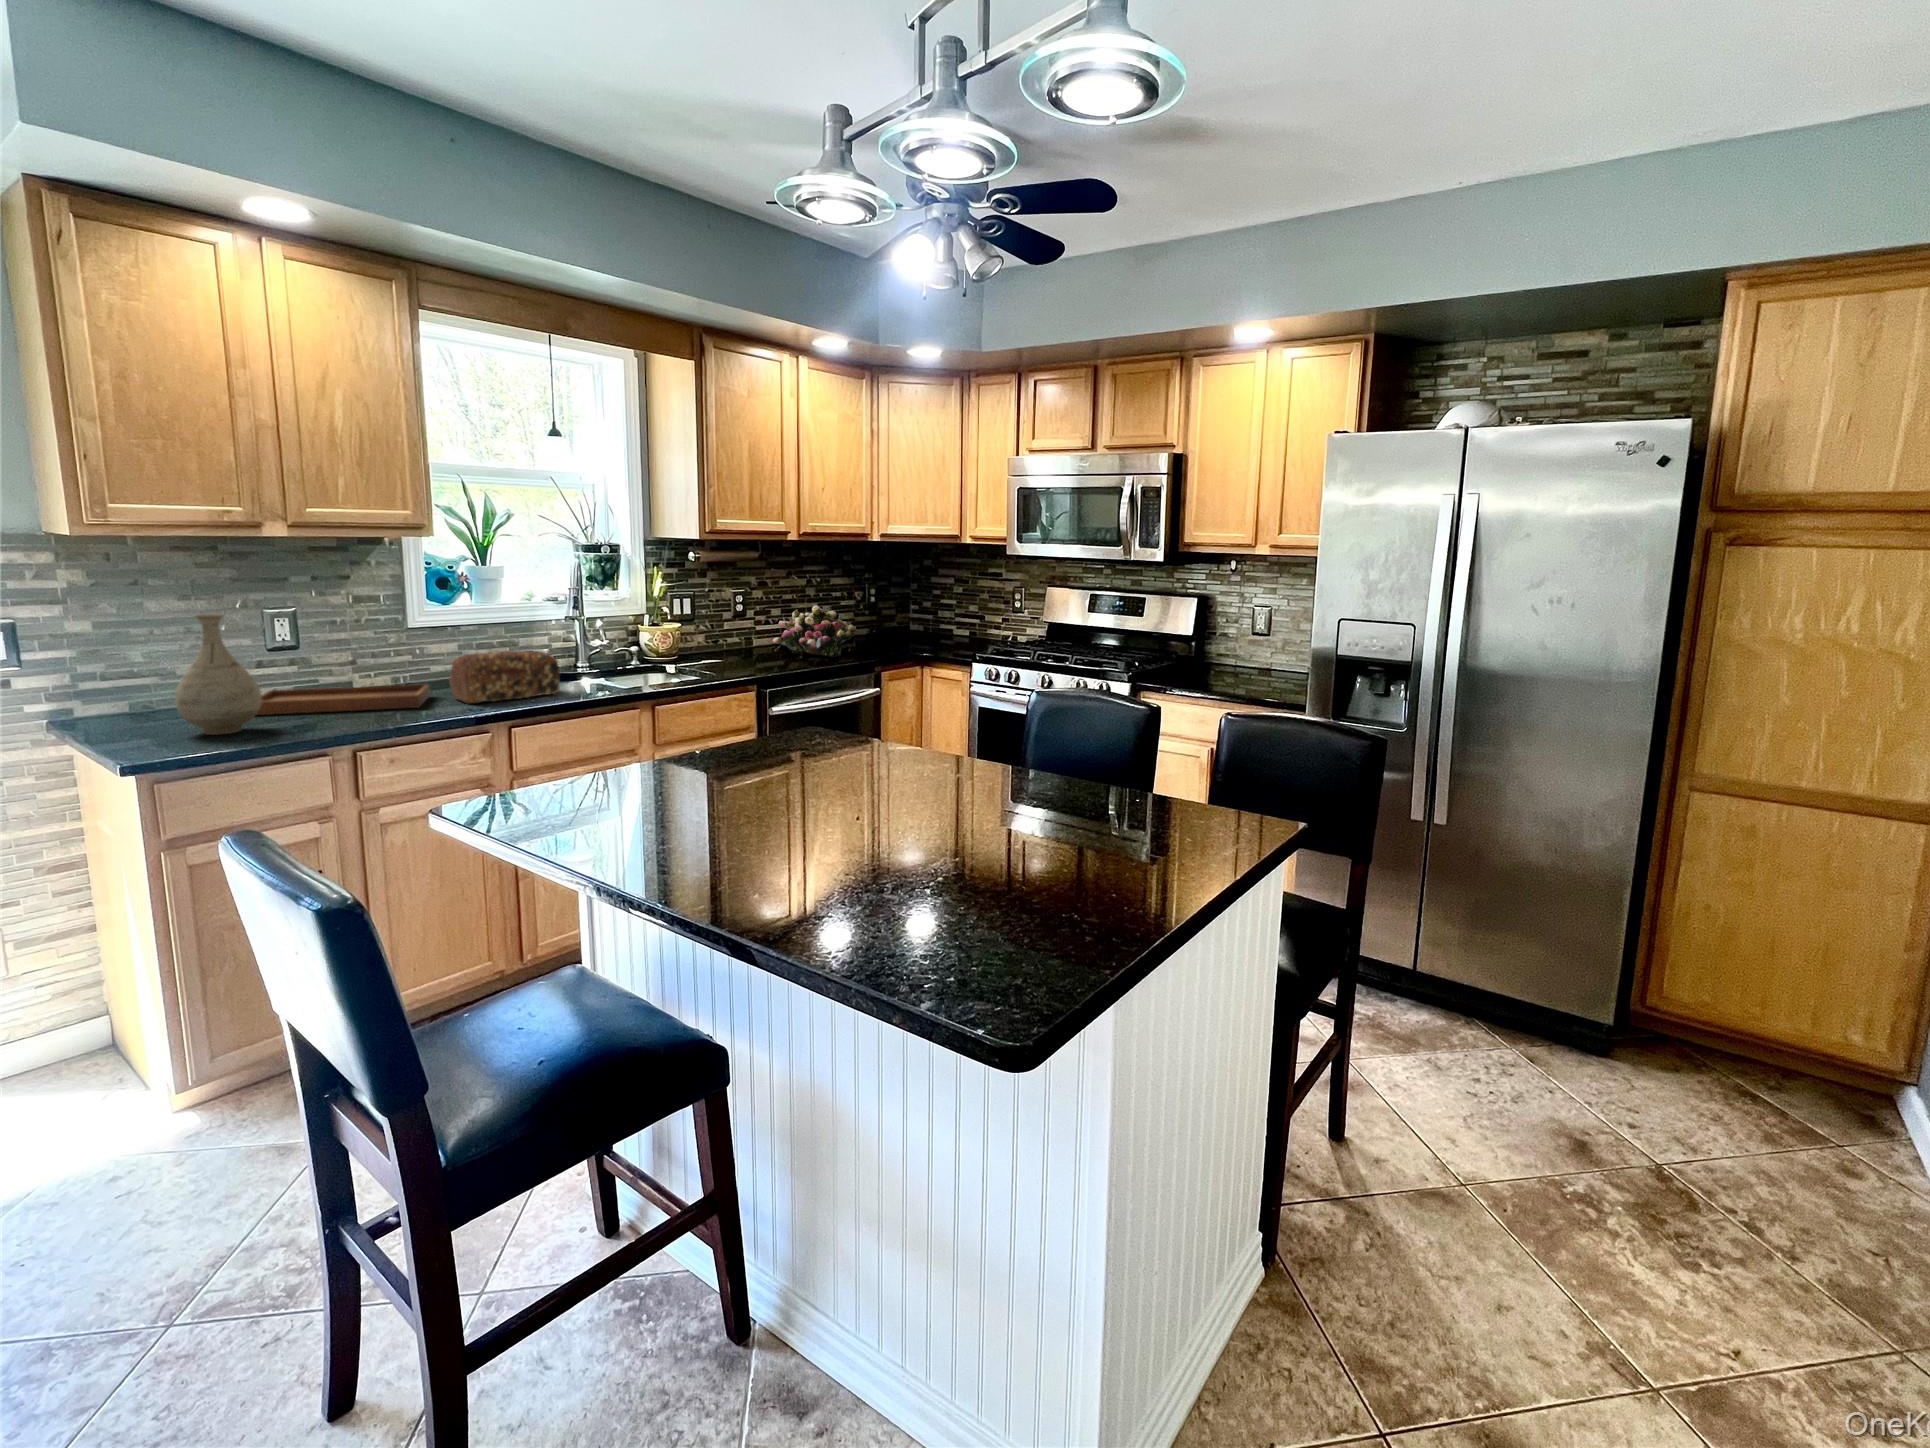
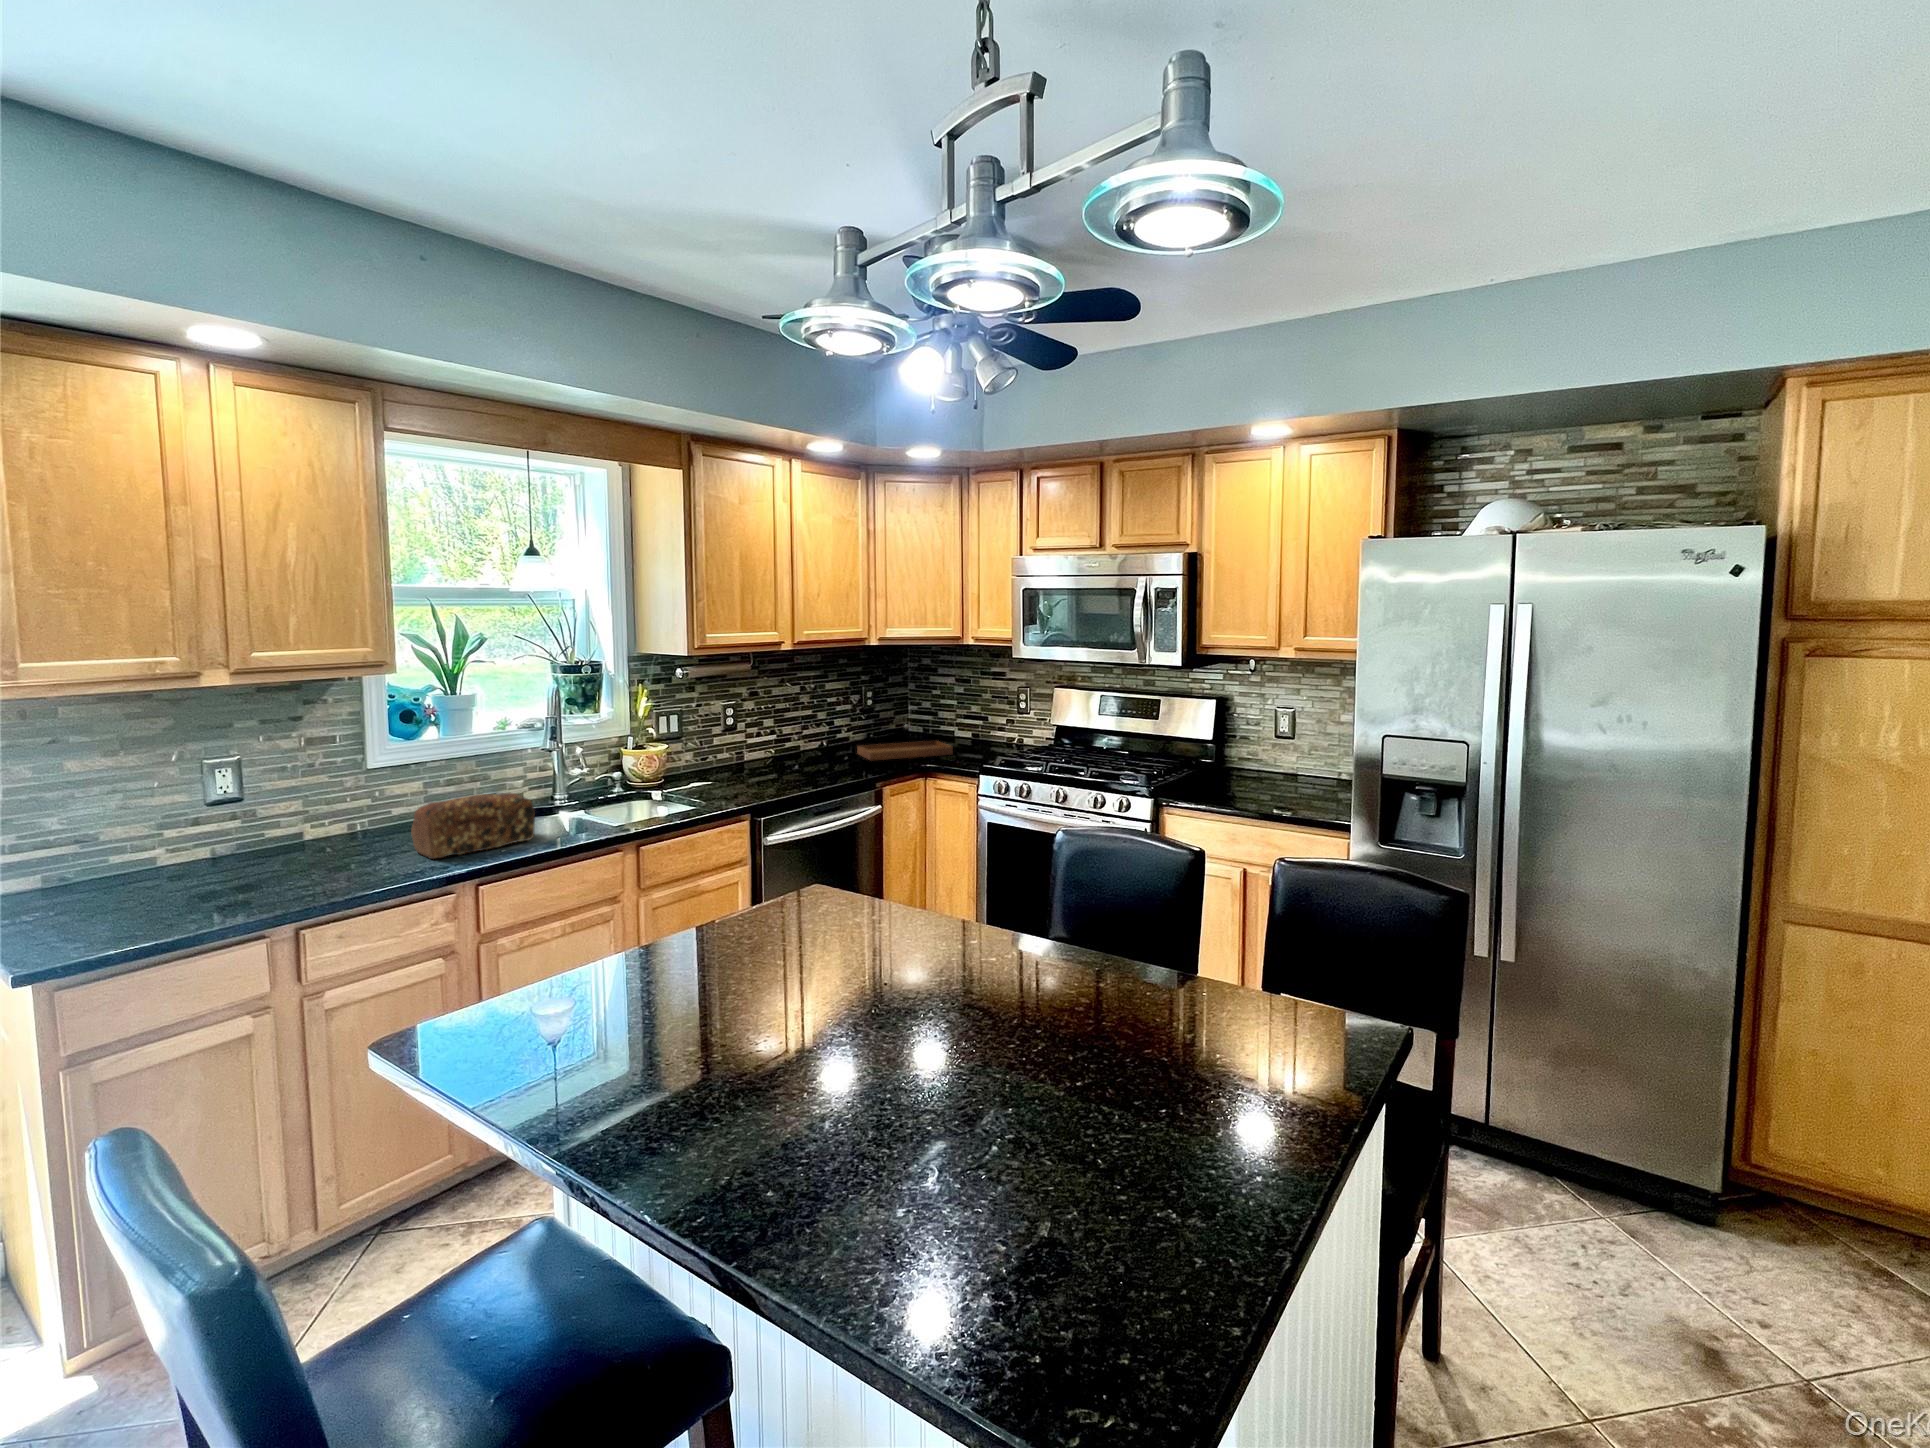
flower arrangement: present [773,606,856,657] -> none [765,716,854,772]
vase: present [175,614,262,735] -> none [90,782,193,922]
tray: present [257,658,430,715] -> present [857,724,953,761]

